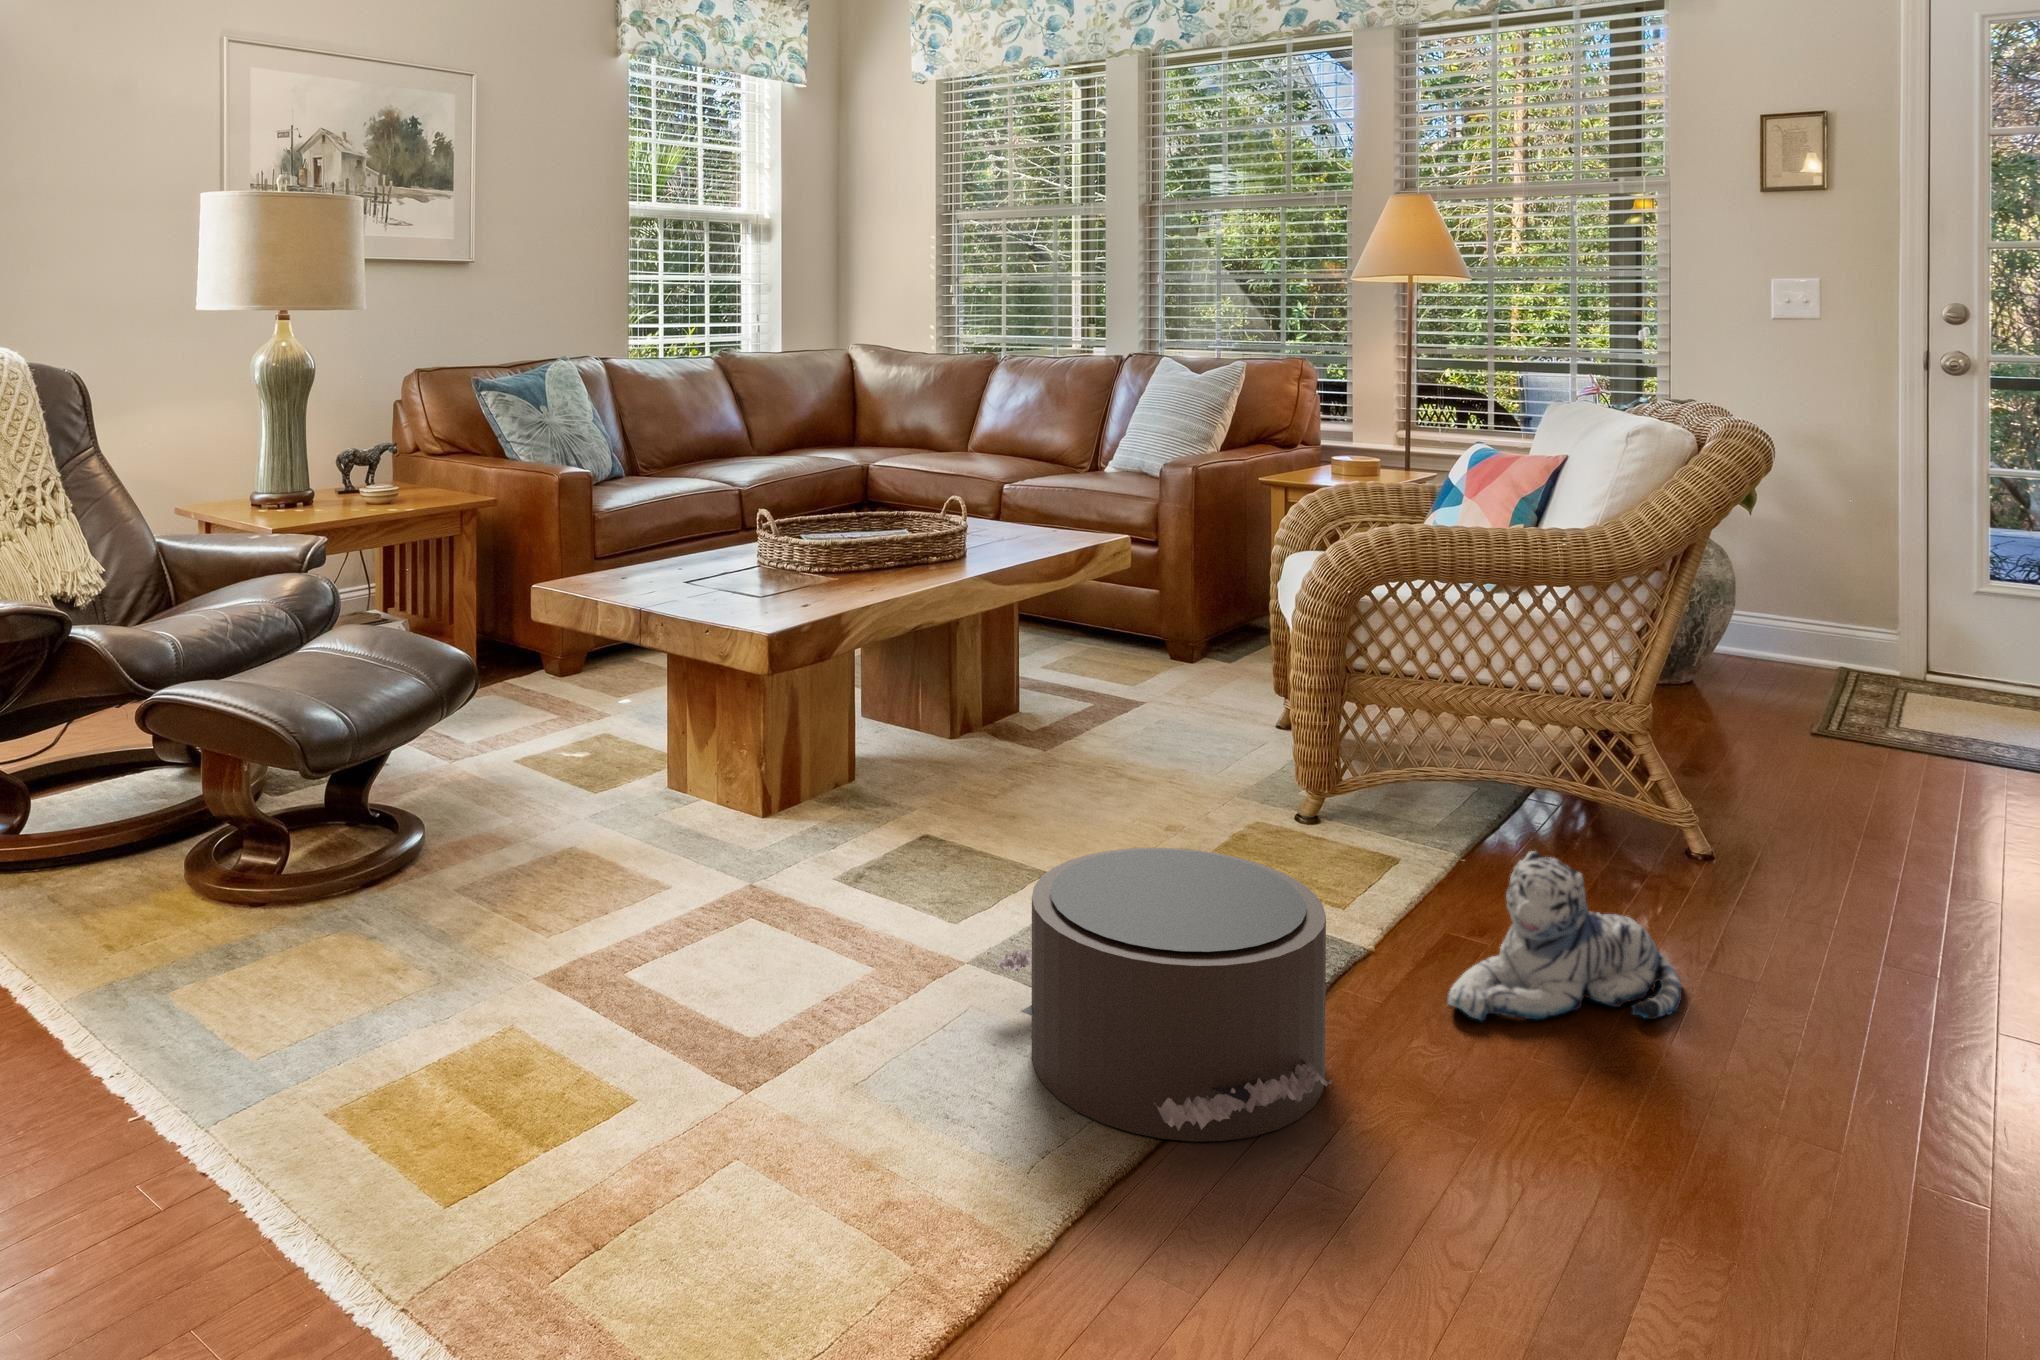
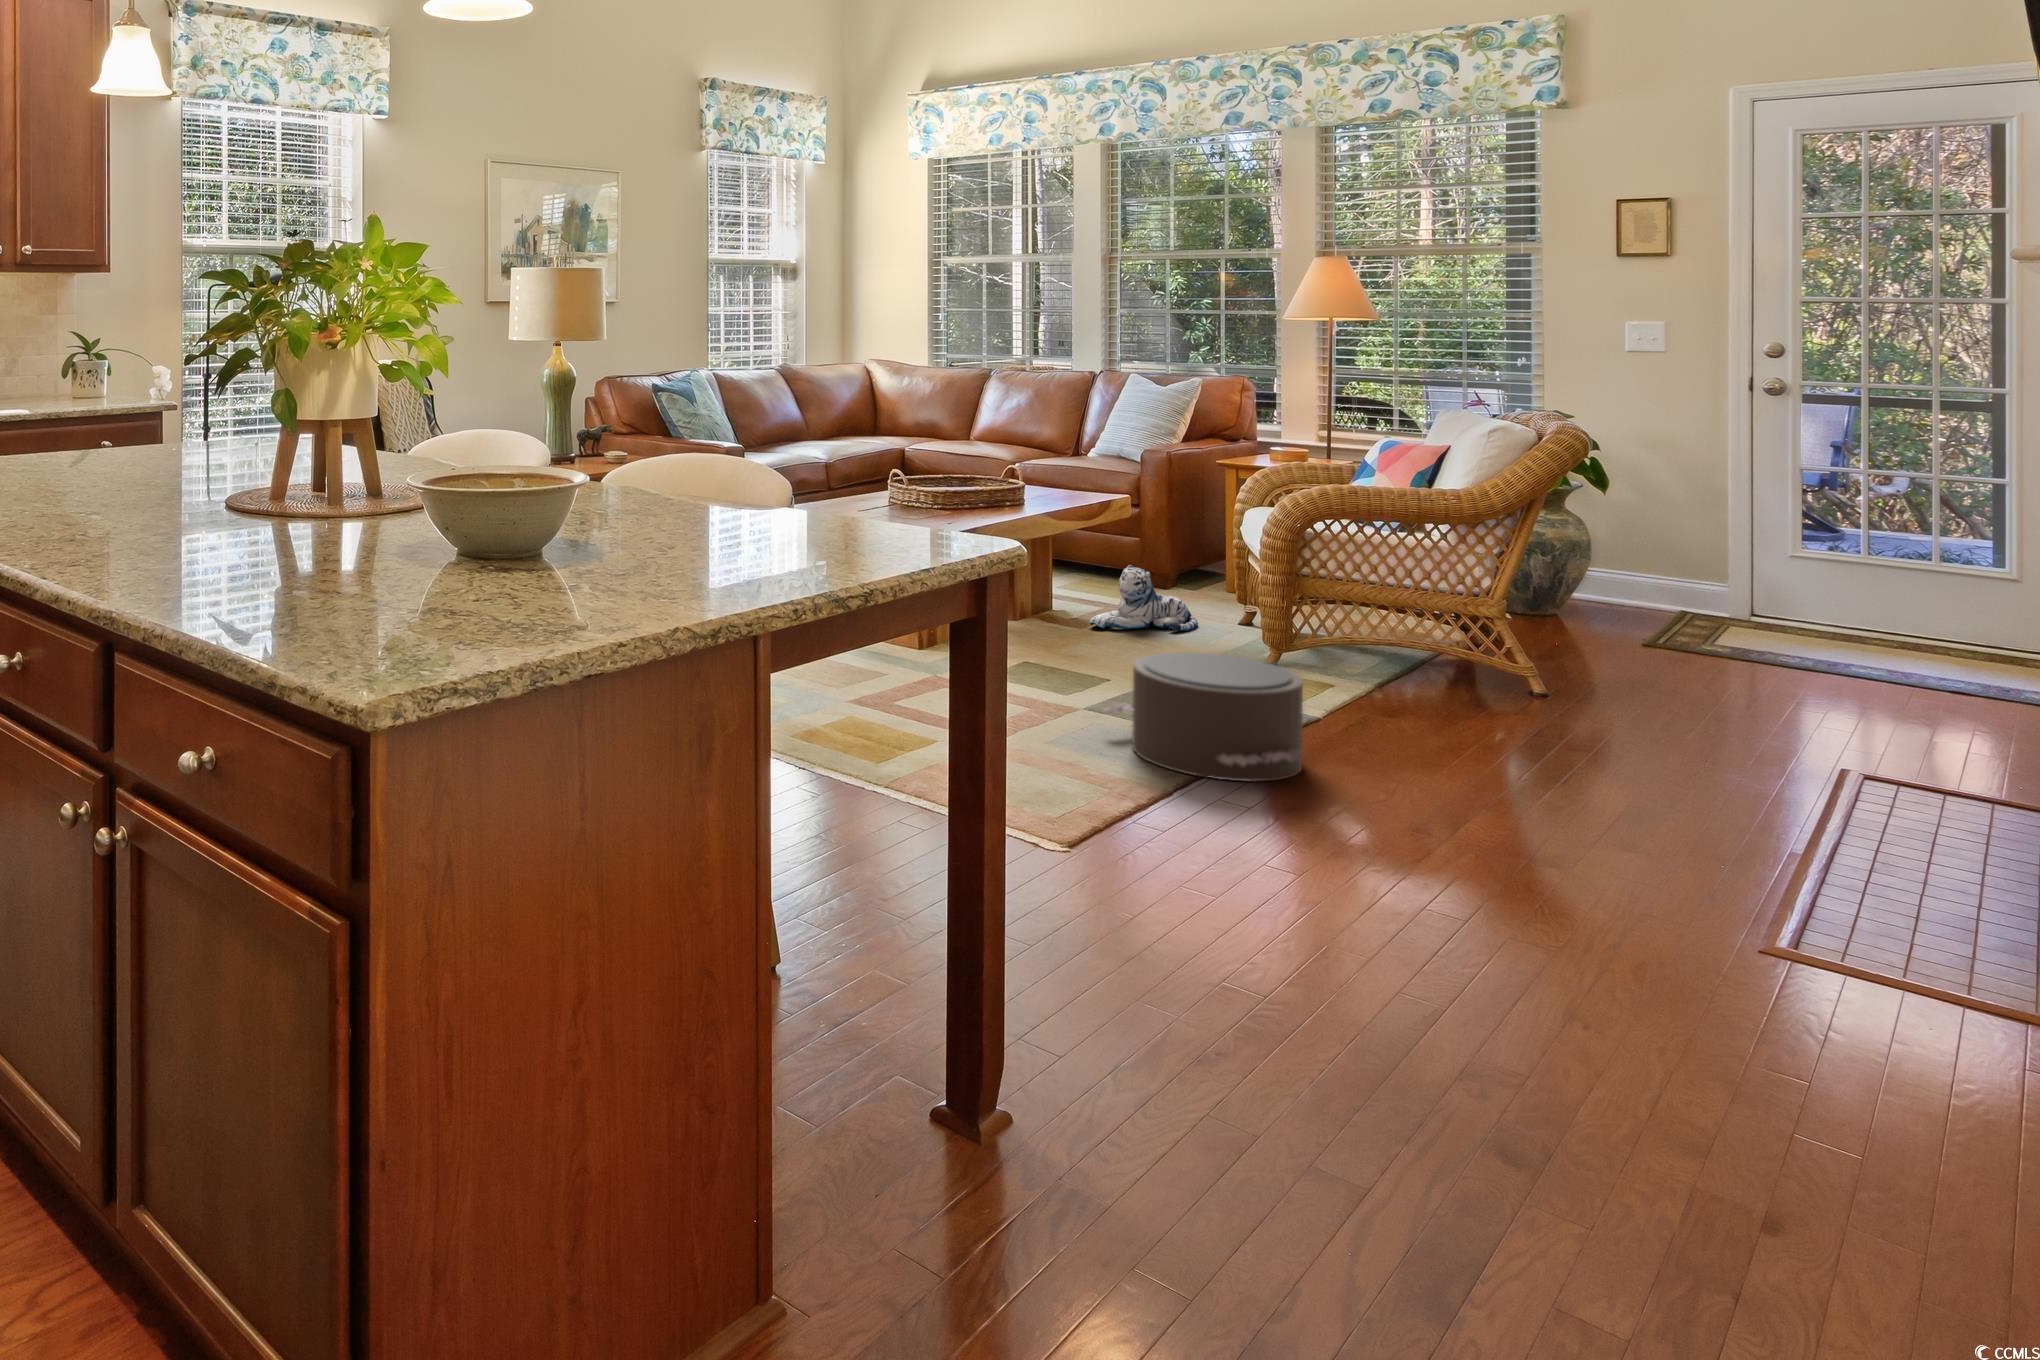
plush toy: present [1447,851,1682,1021] -> present [1090,565,1198,631]

